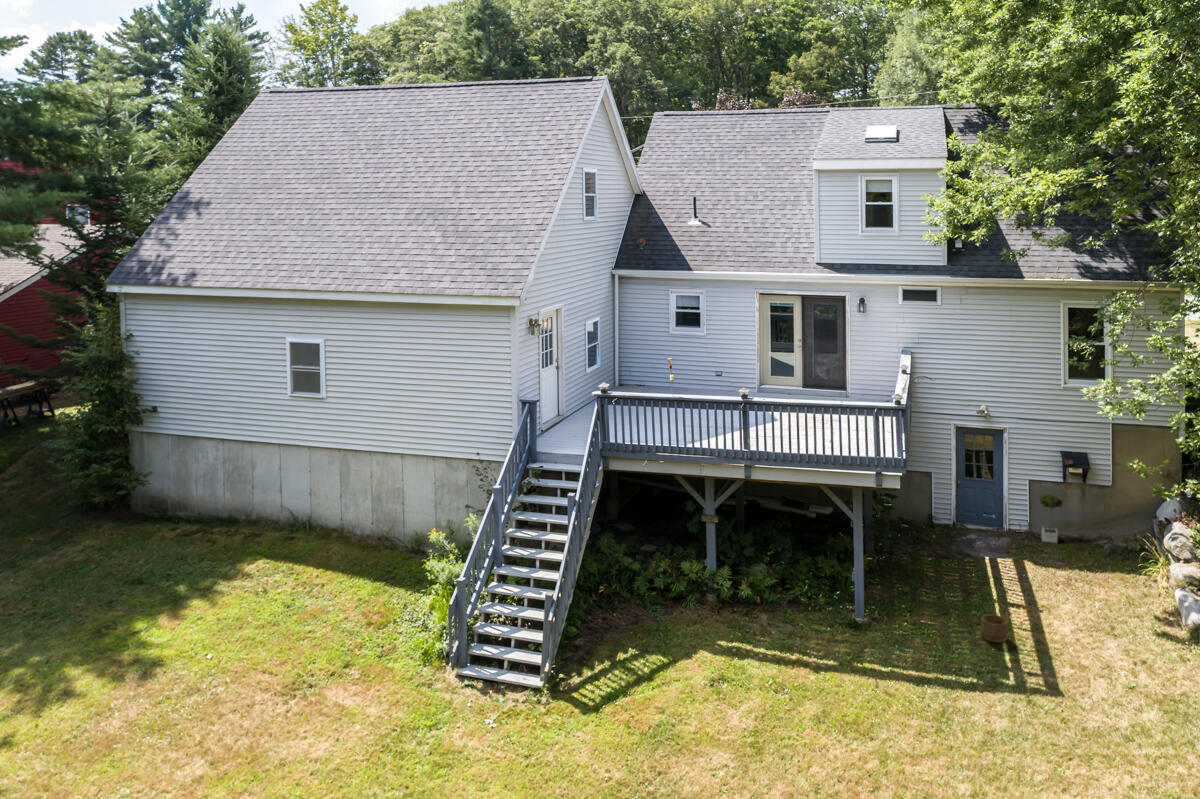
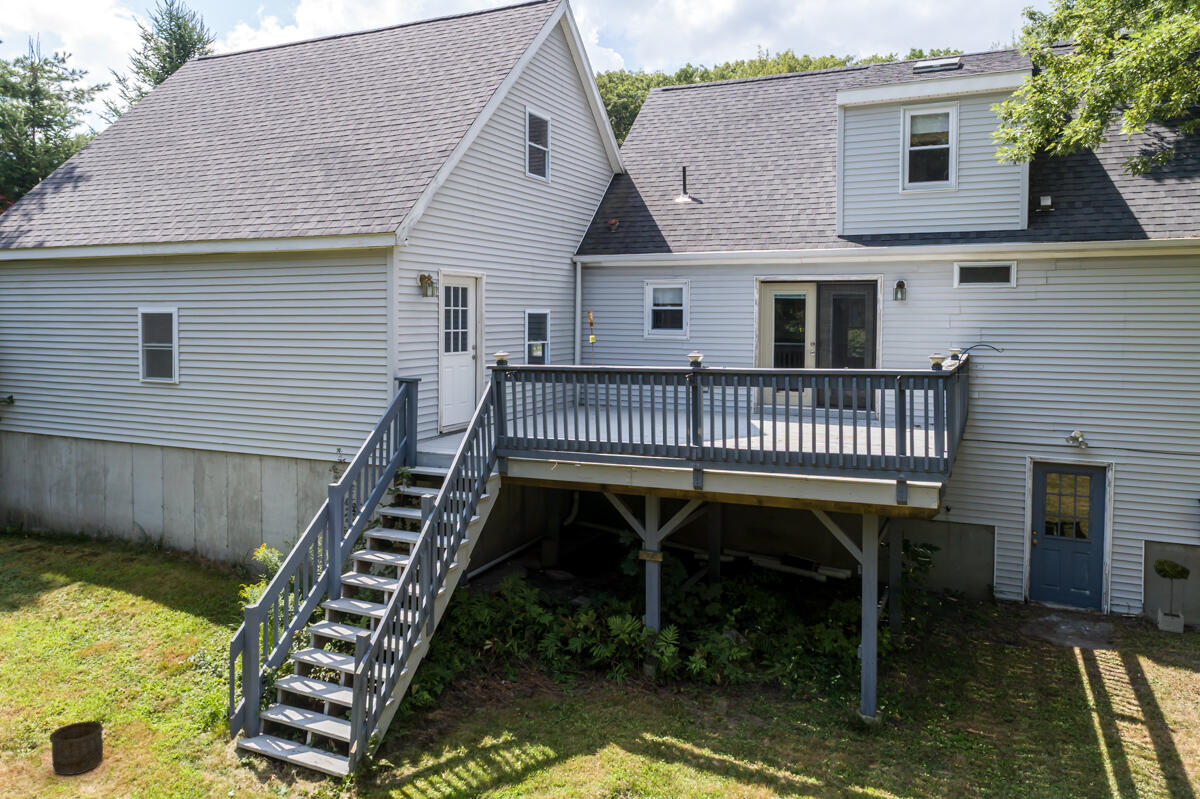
wooden bucket: present [981,614,1008,643] -> present [50,721,103,775]

